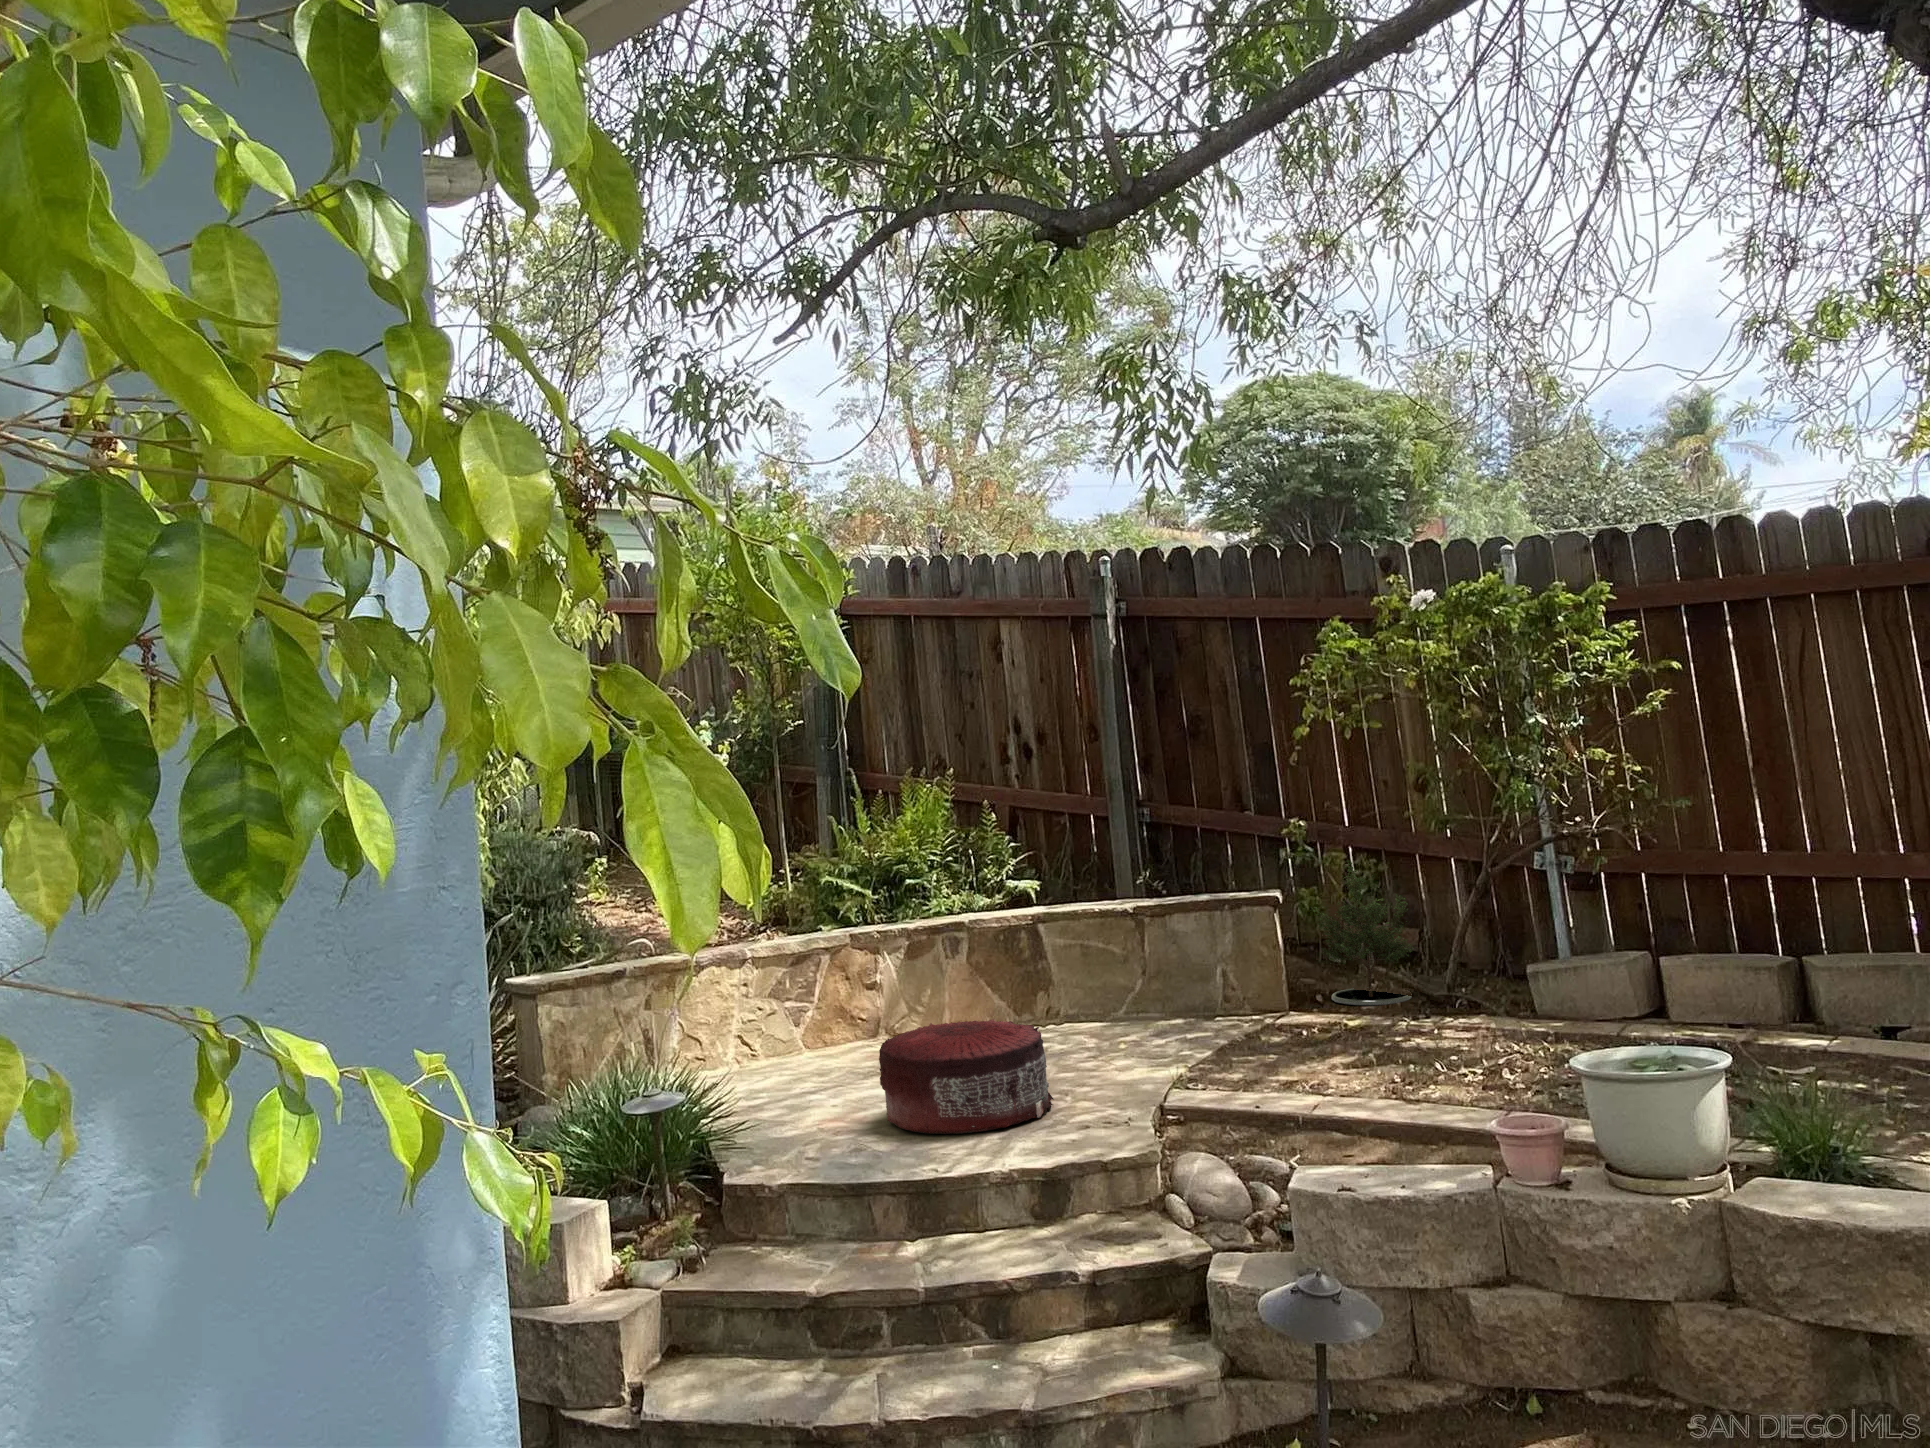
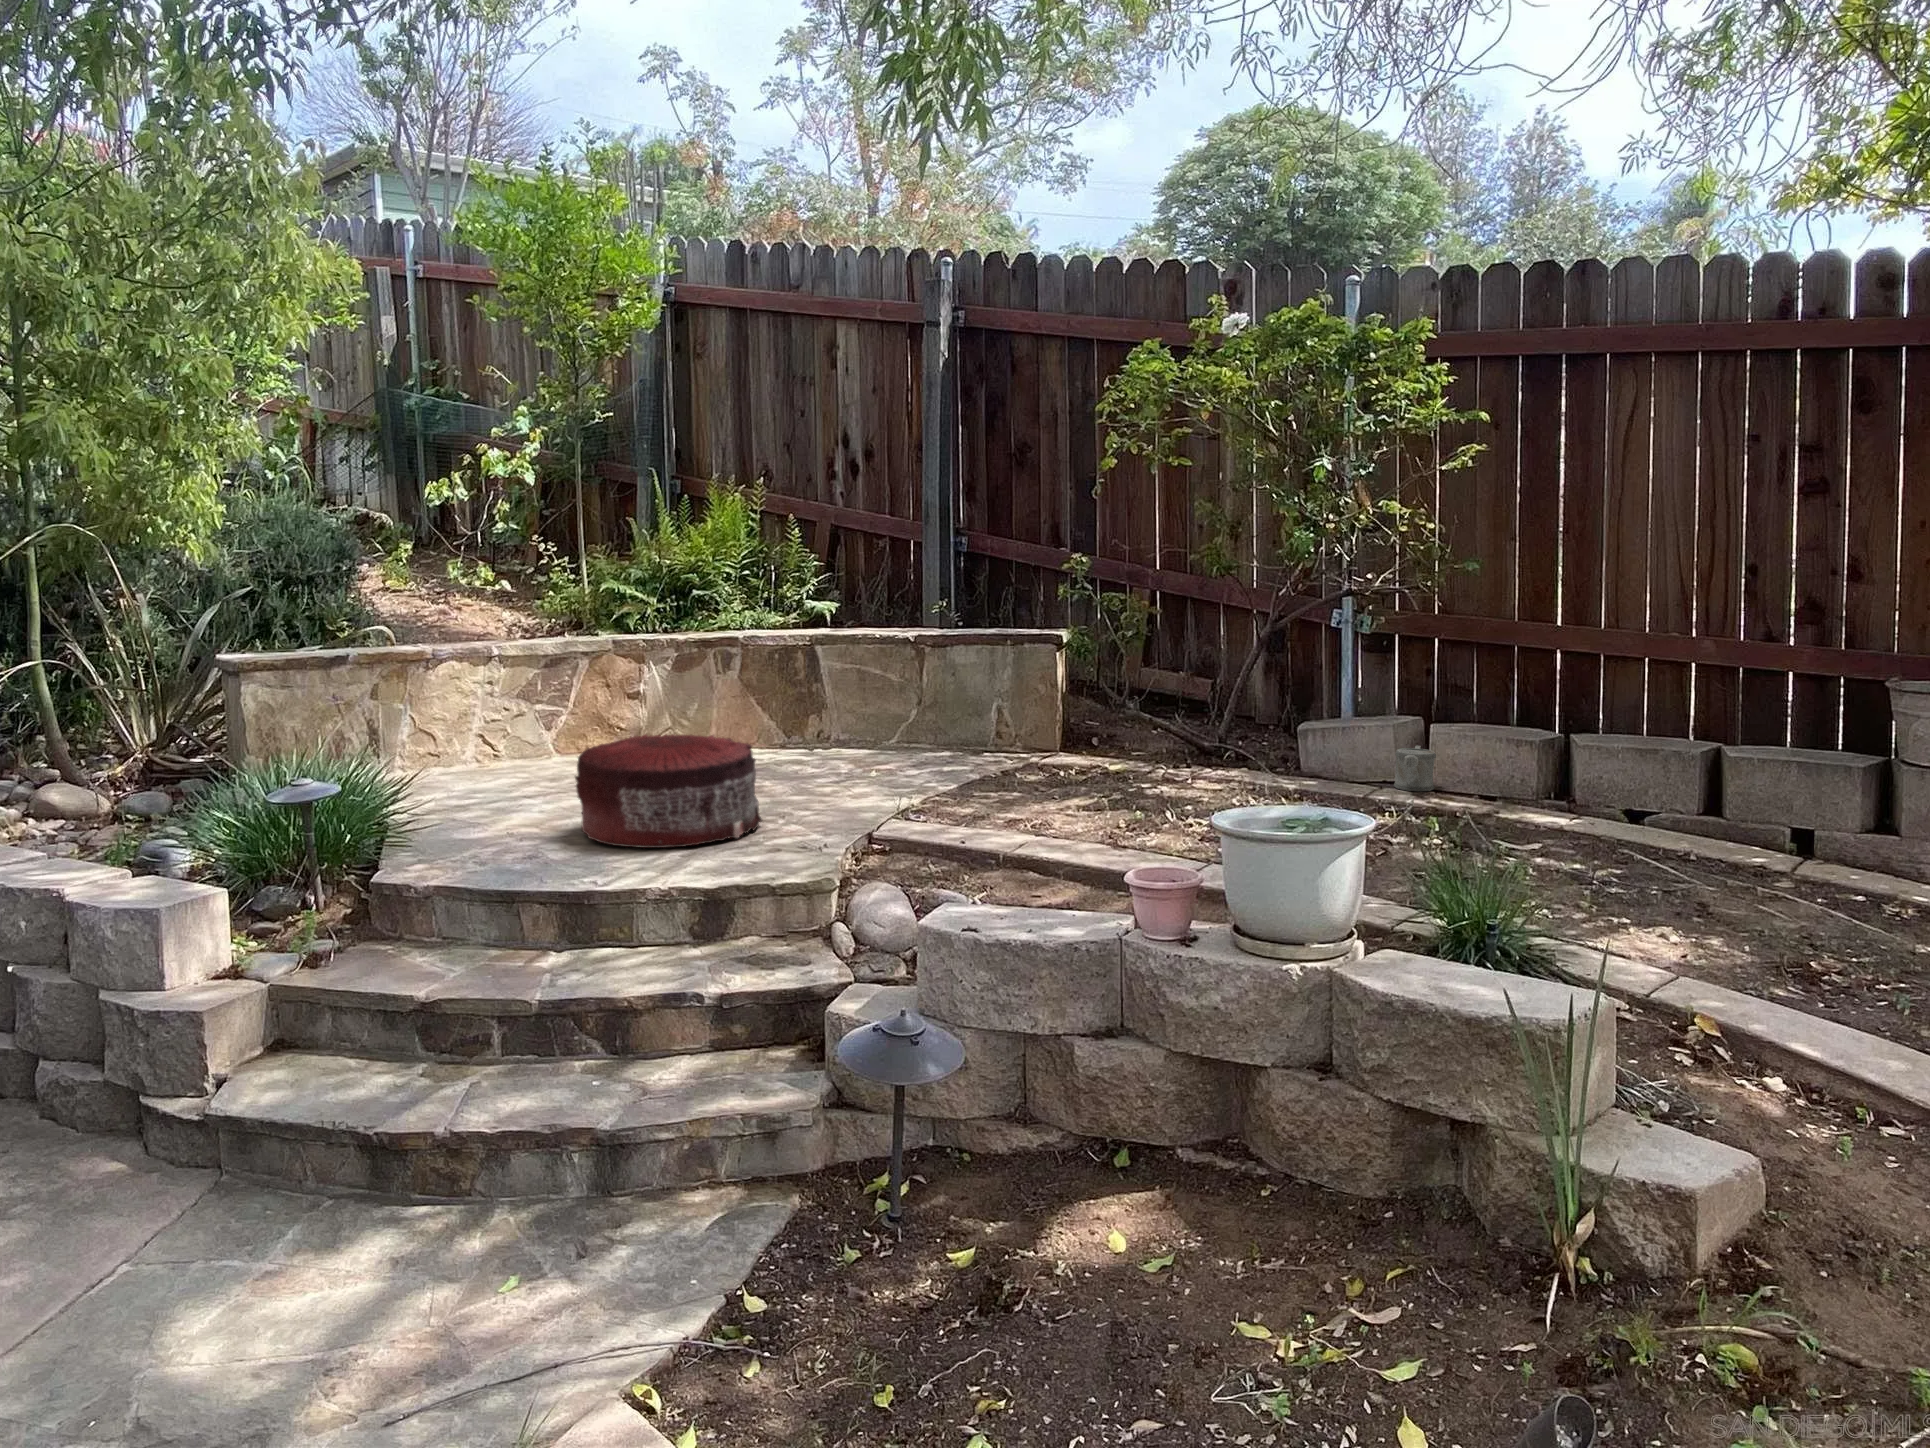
potted tree: present [1312,860,1412,1005] -> none [1099,601,1204,755]
watering can: none [1632,978,1676,1023] -> present [1394,746,1436,791]

